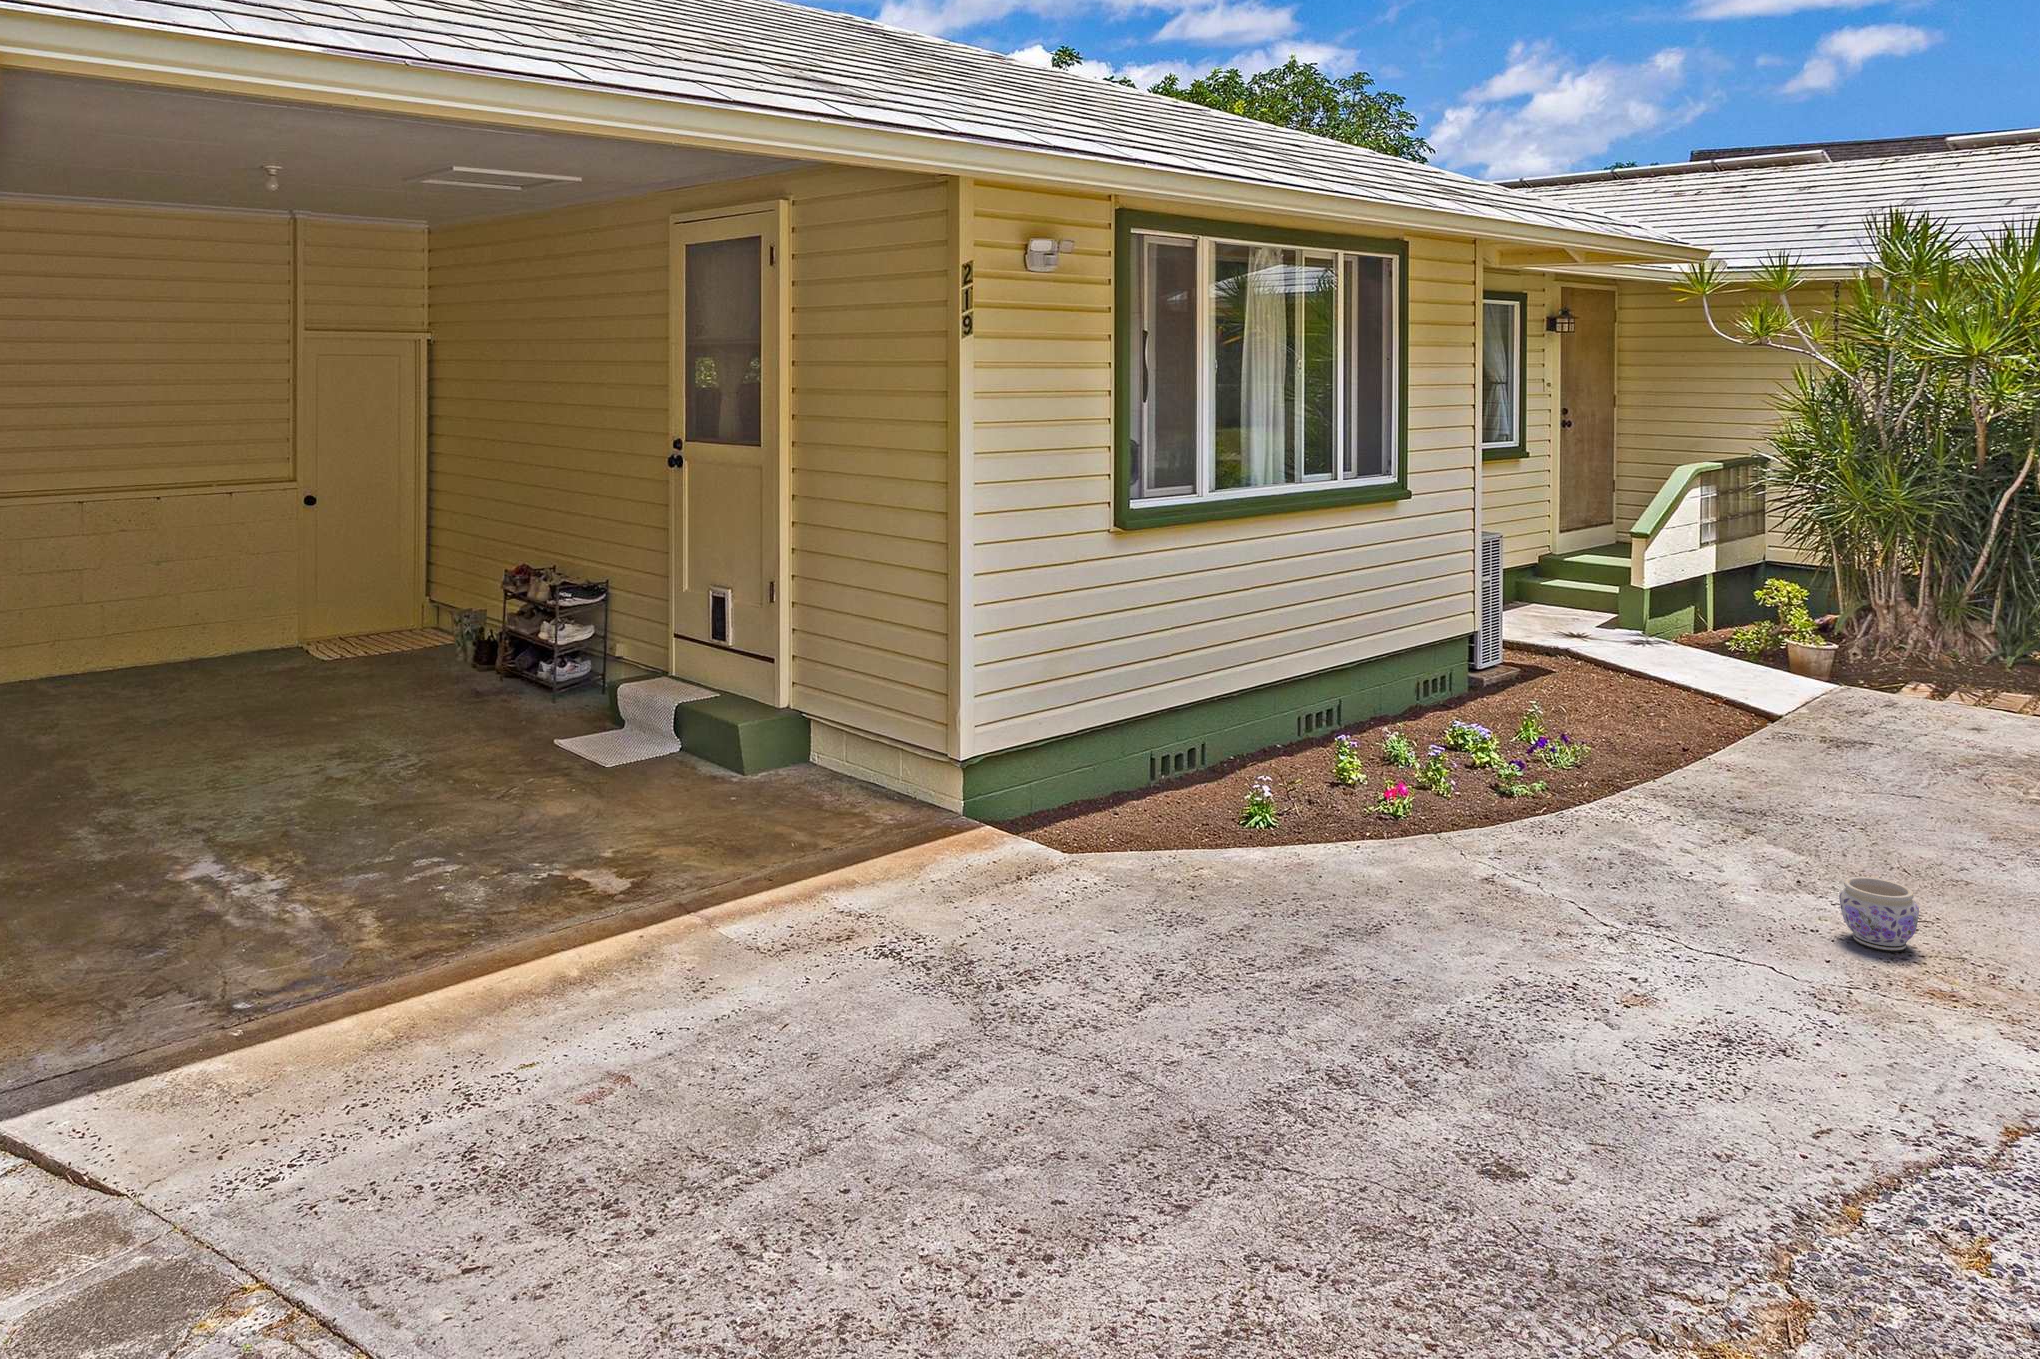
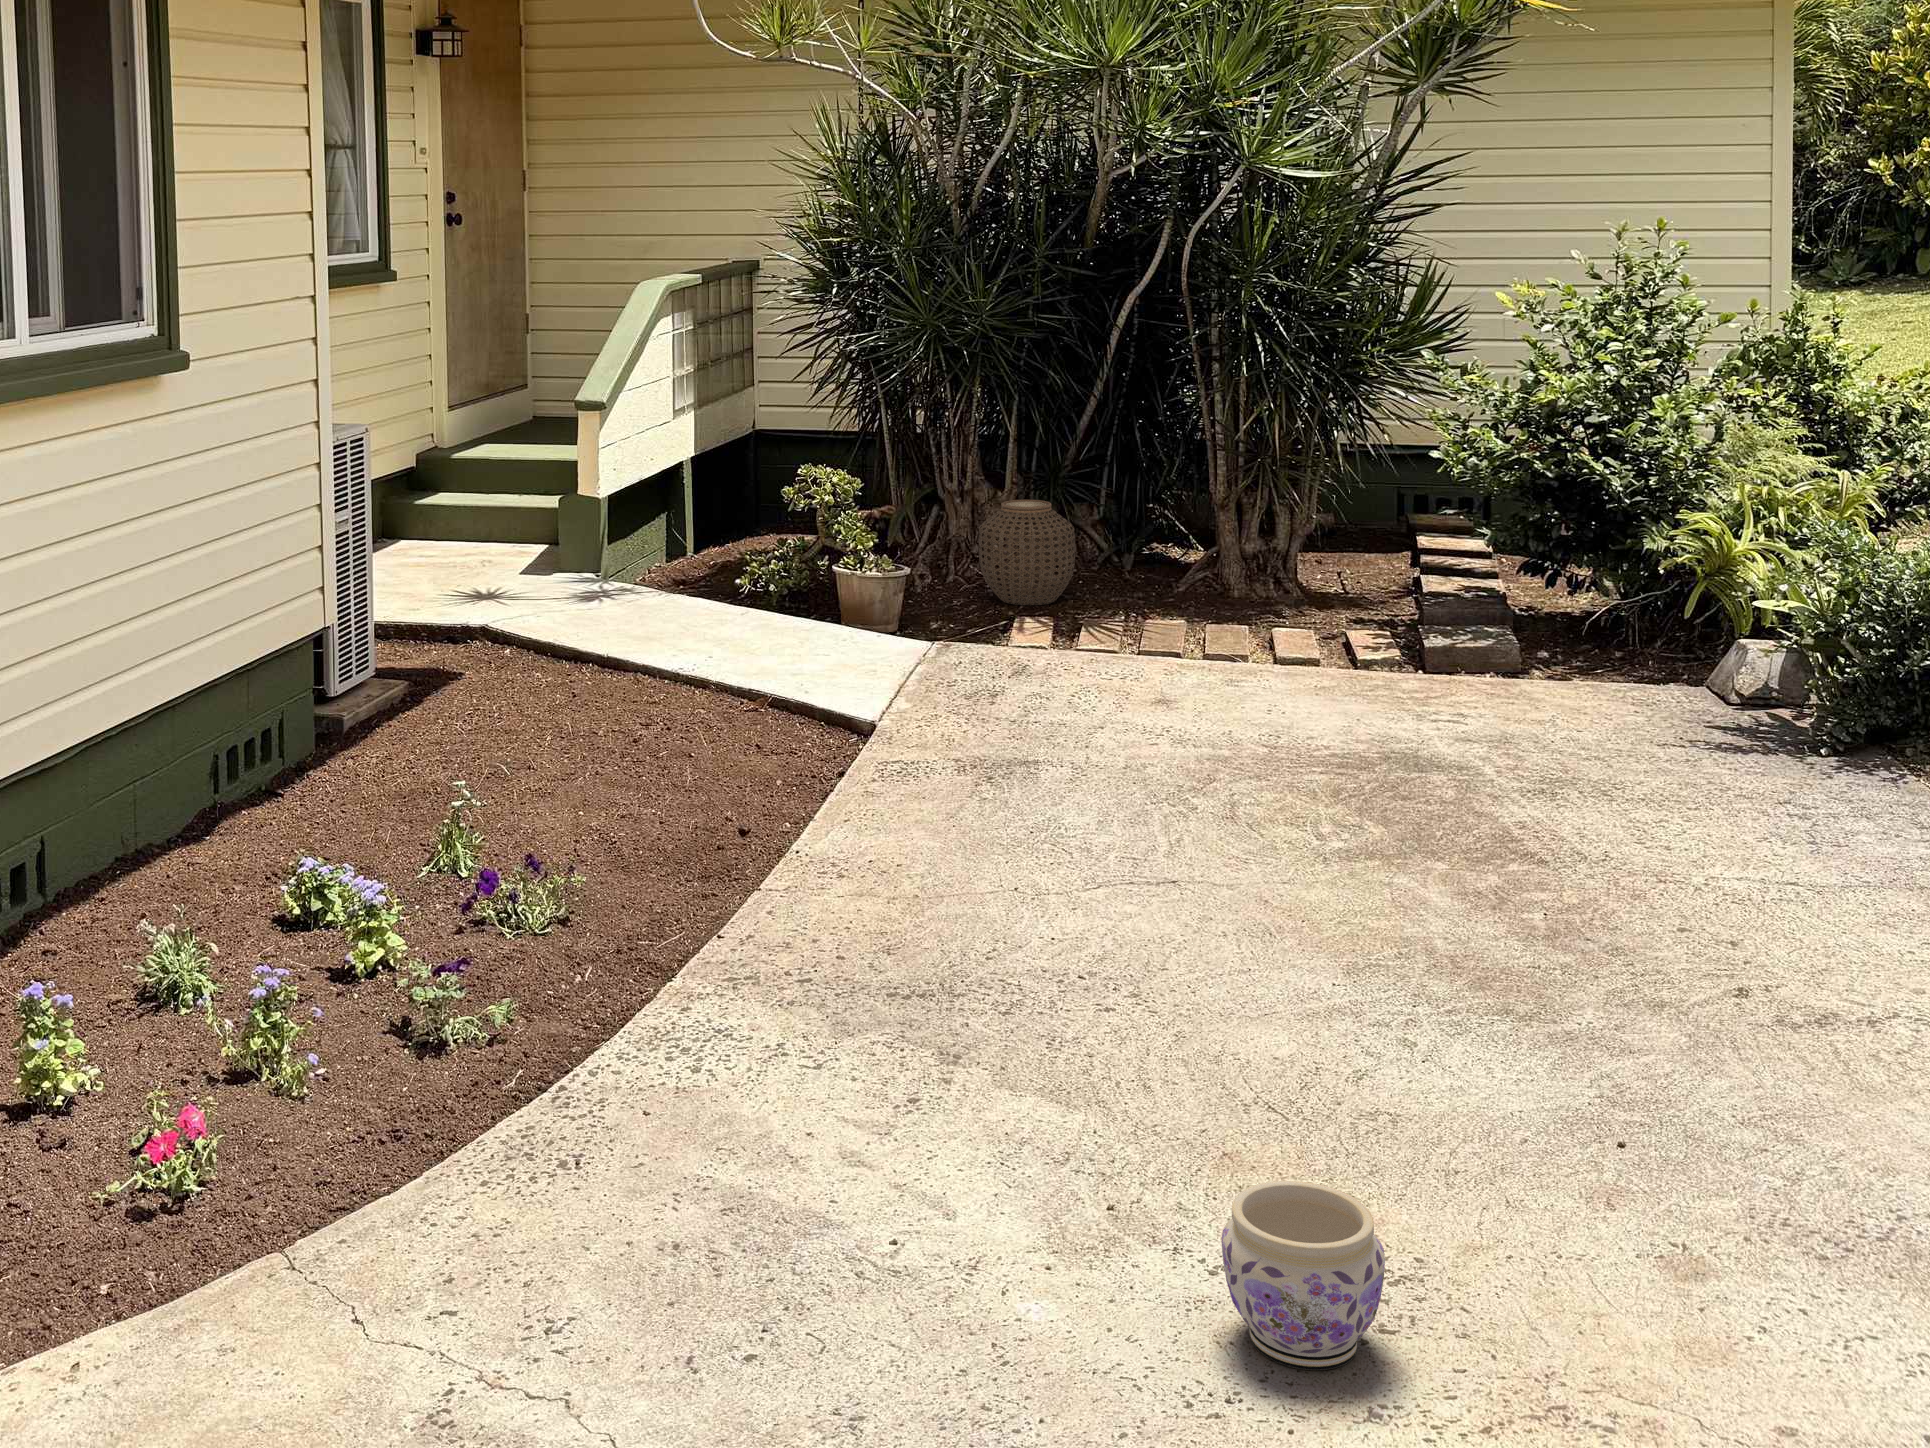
woven basket: none [1902,616,1974,683] -> present [979,500,1075,605]

